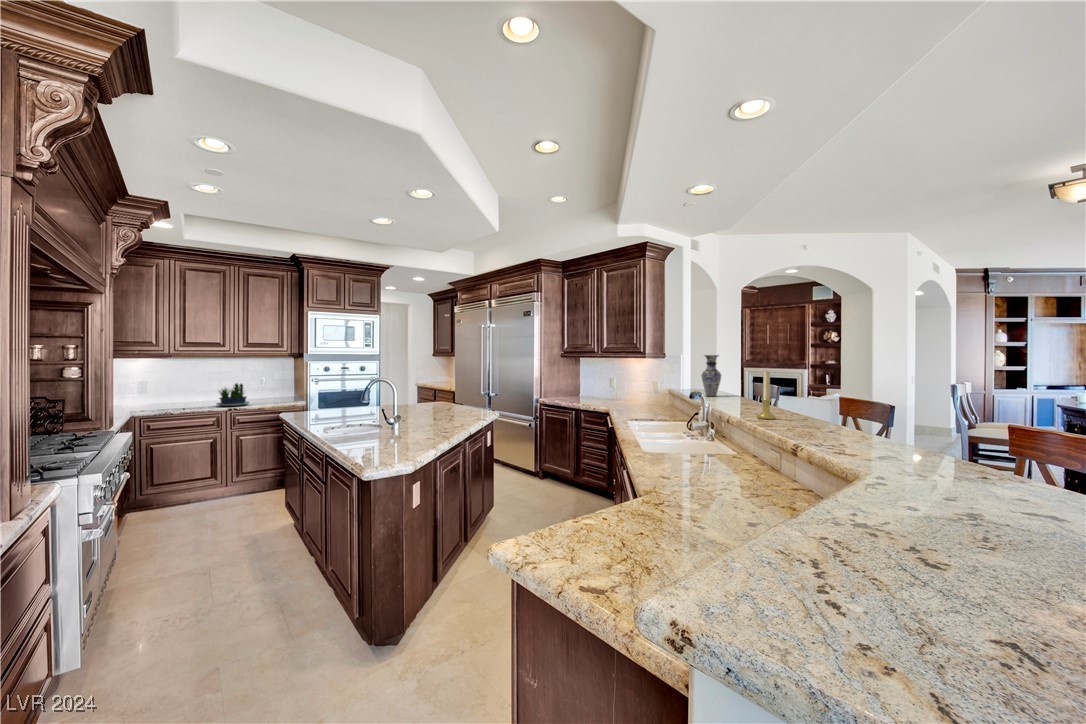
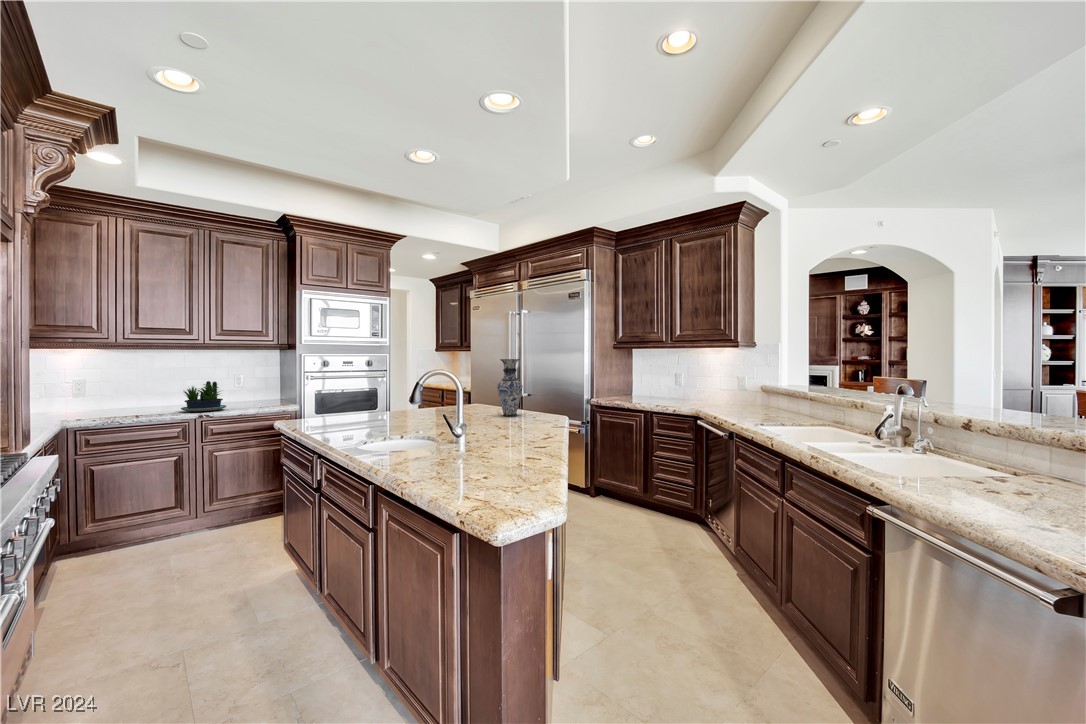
vase: present [702,355,721,397] -> present [497,359,523,416]
candle holder: present [757,372,776,419] -> none [1017,347,1053,418]

